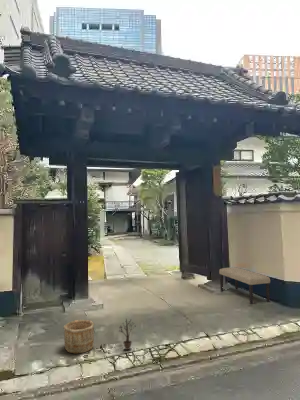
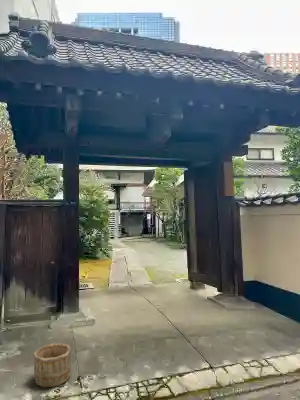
bench: present [219,267,270,304] -> none [230,278,290,323]
decorative plant: present [119,320,132,350] -> none [94,345,121,386]

